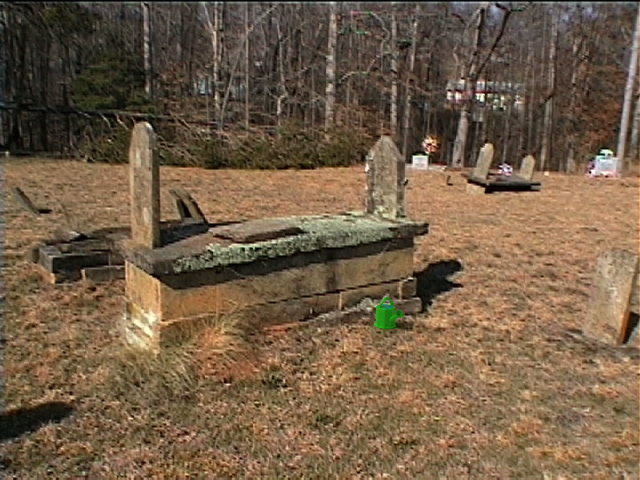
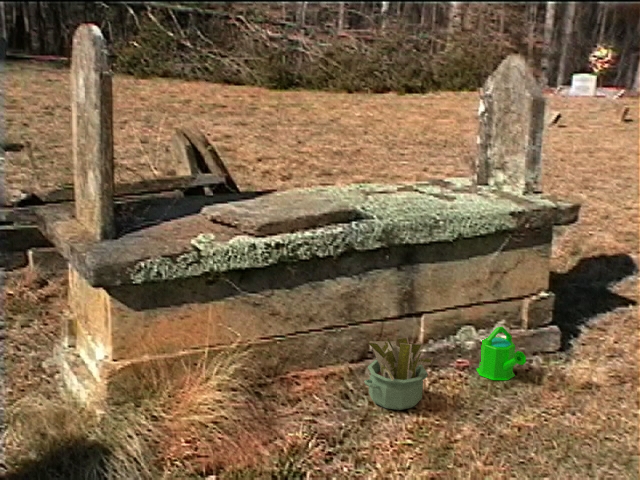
decorative plant: none [310,303,350,346] -> present [364,337,433,410]

